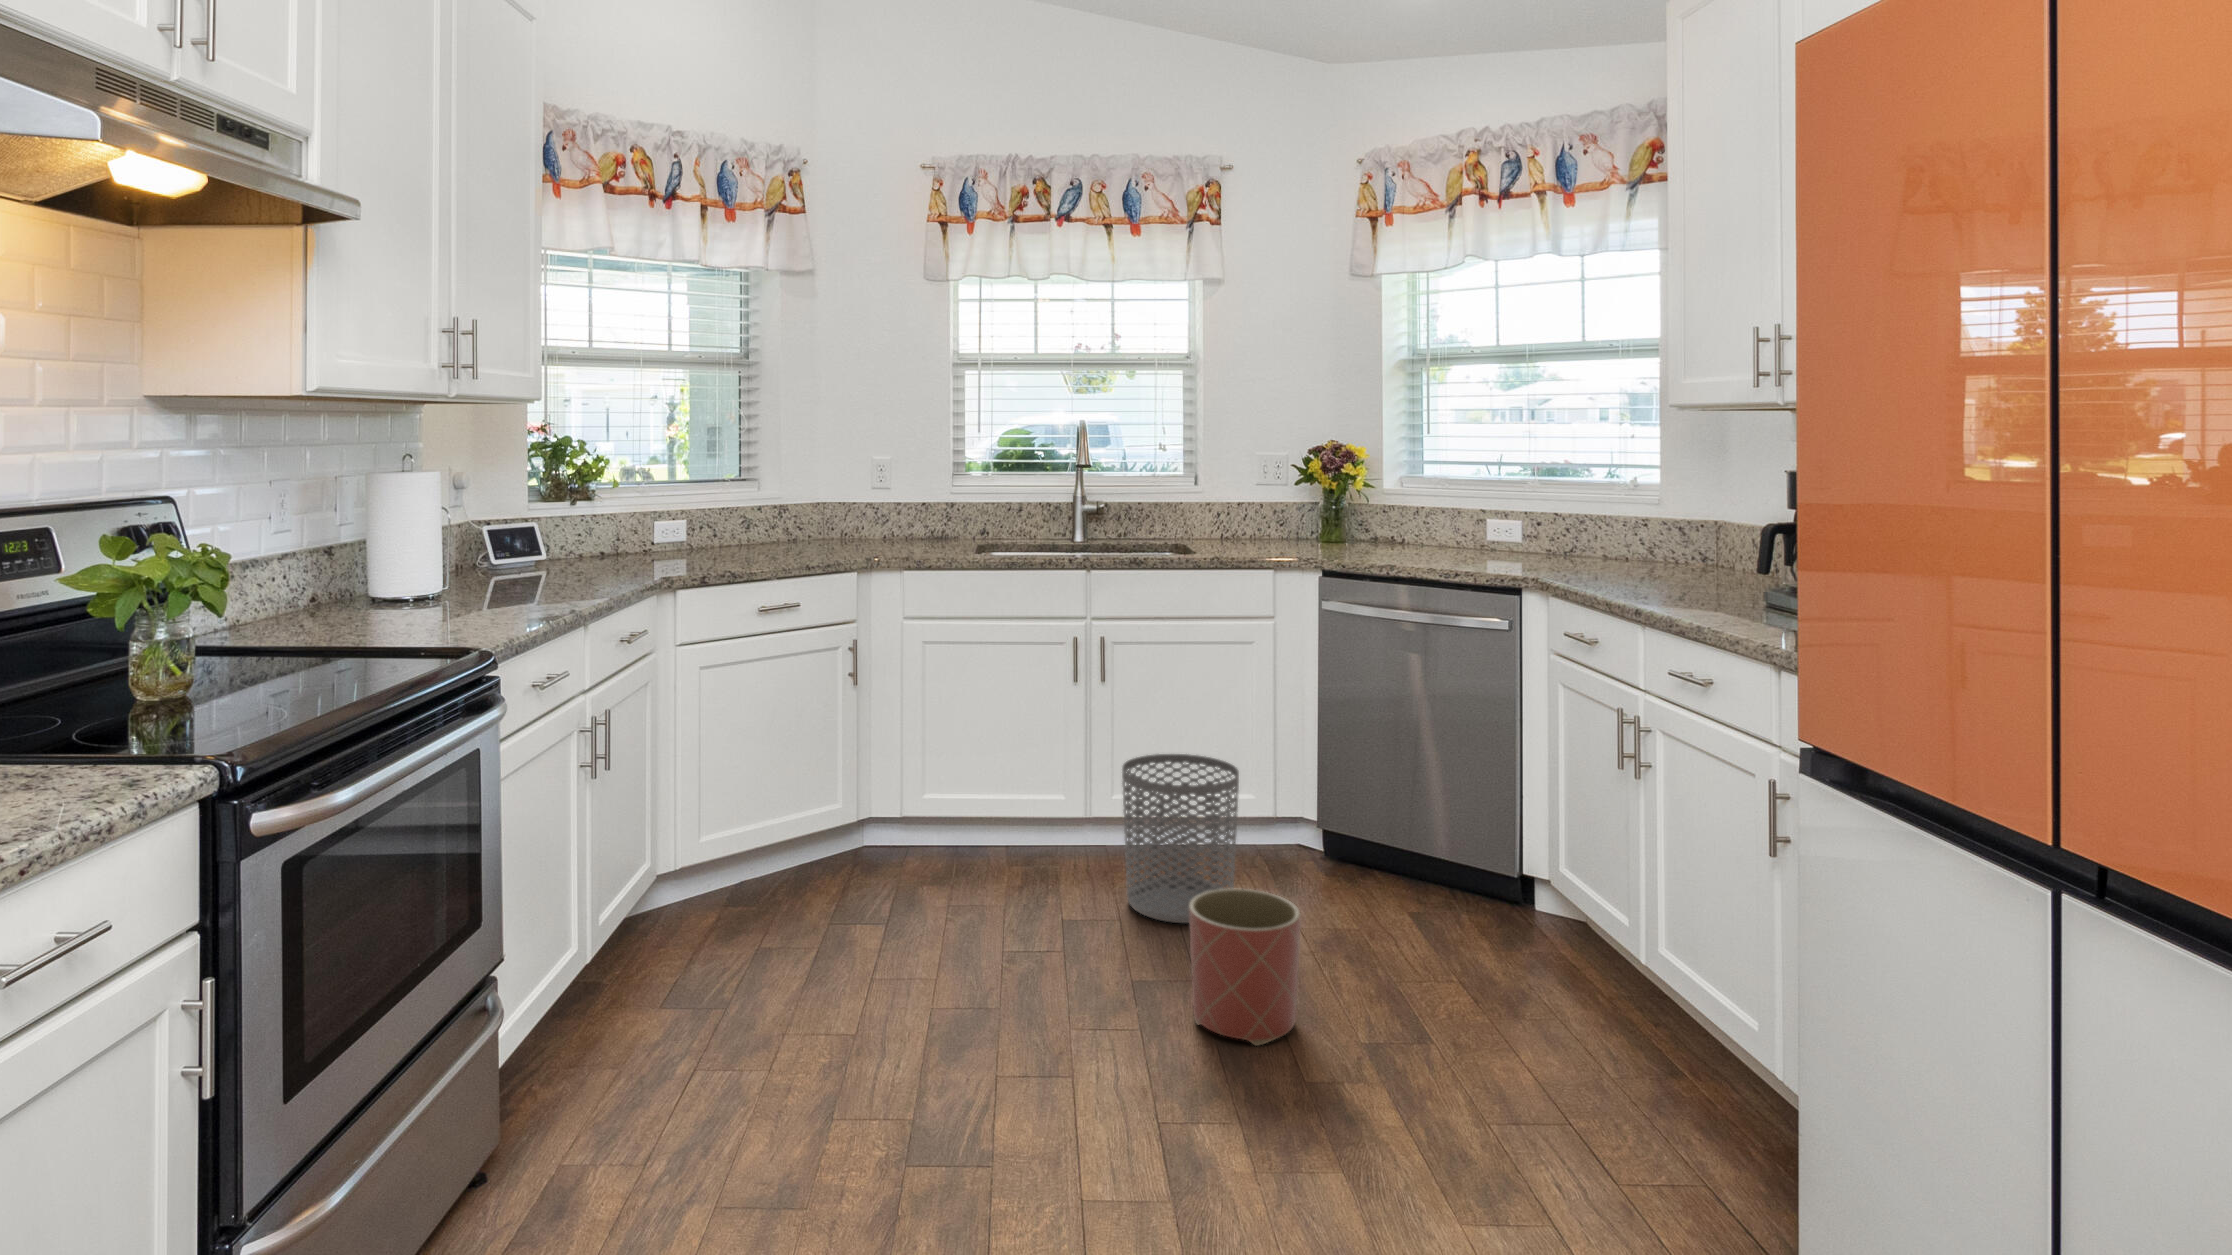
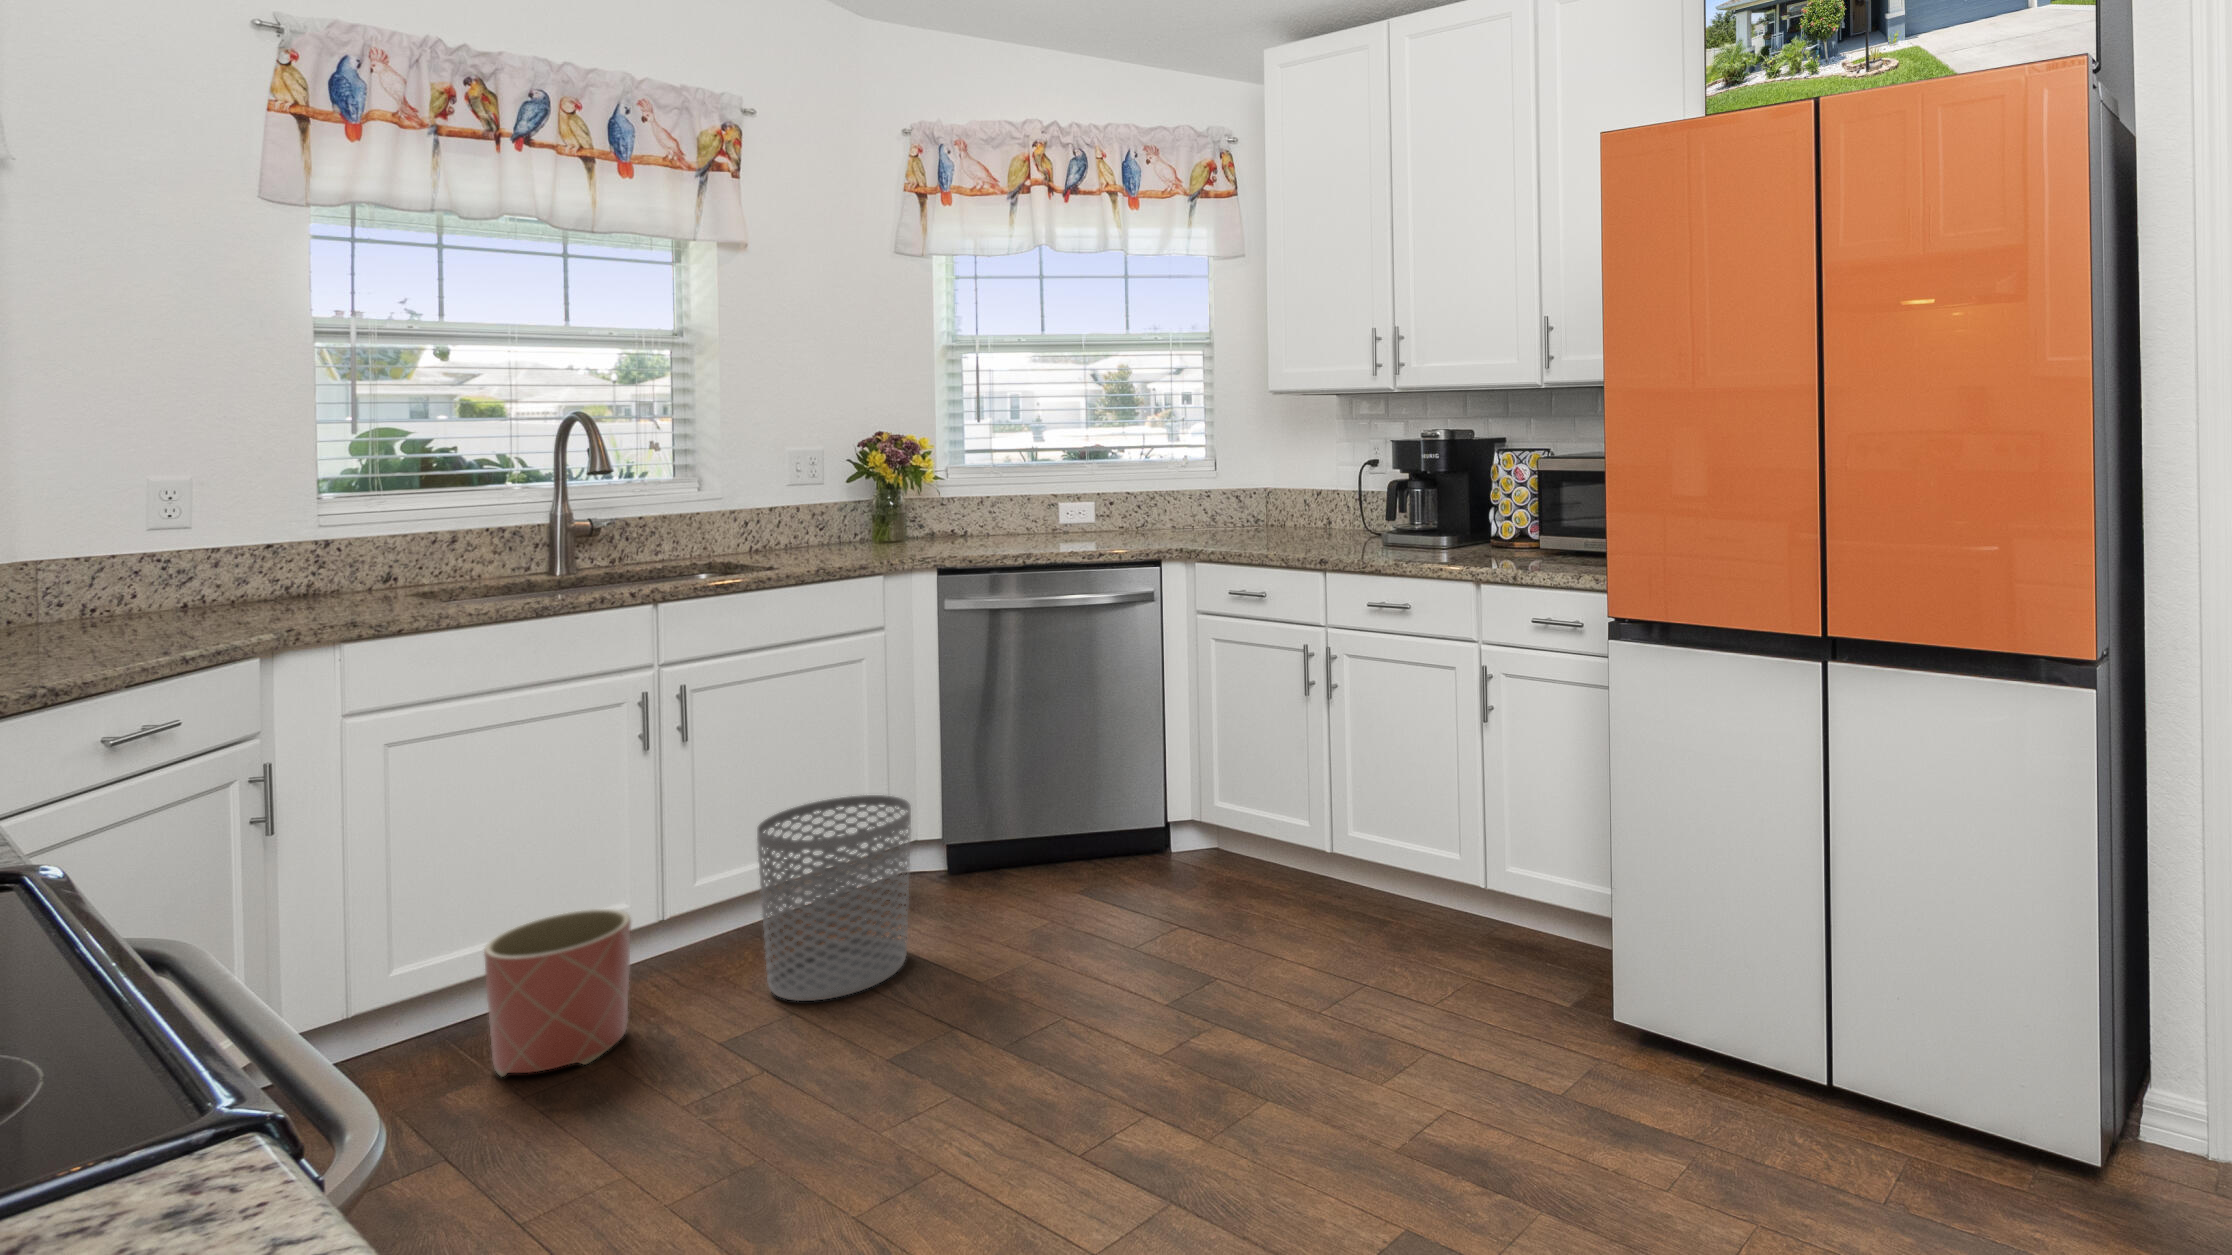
planter: present [1189,889,1301,1046] -> present [484,909,631,1077]

